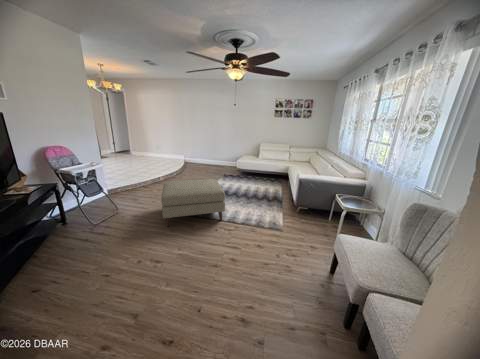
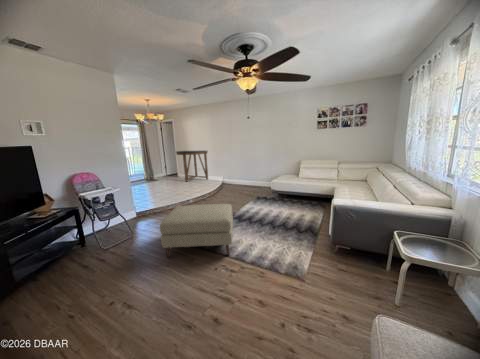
console table: none [130,126,169,159] -> present [176,151,208,182]

